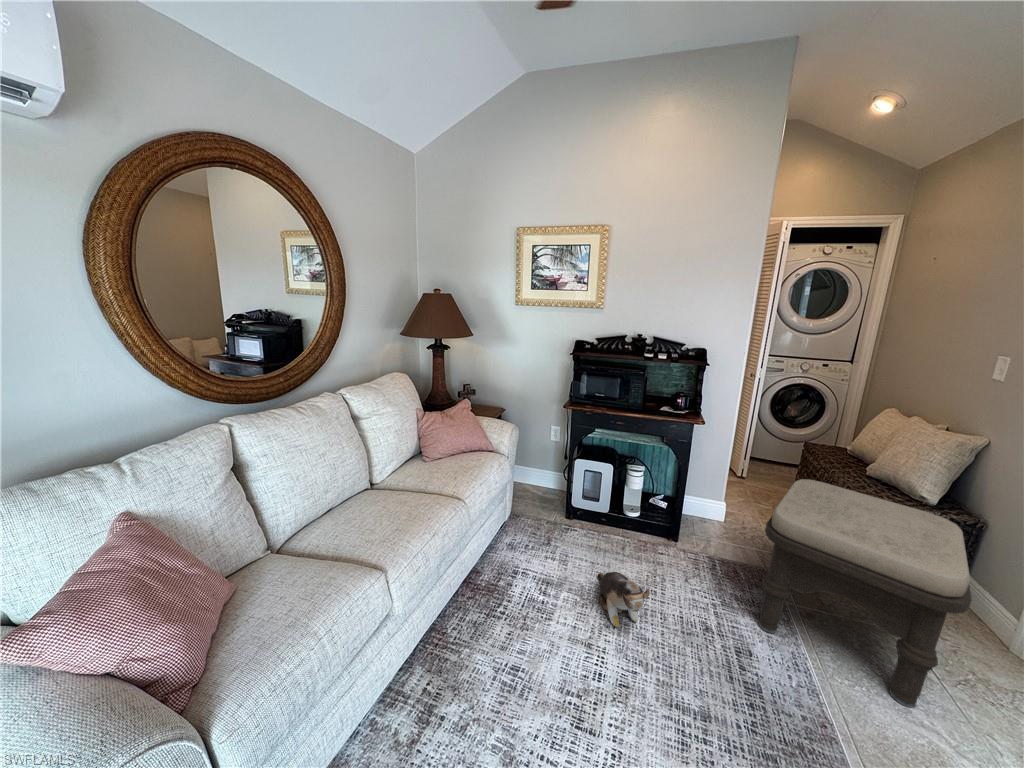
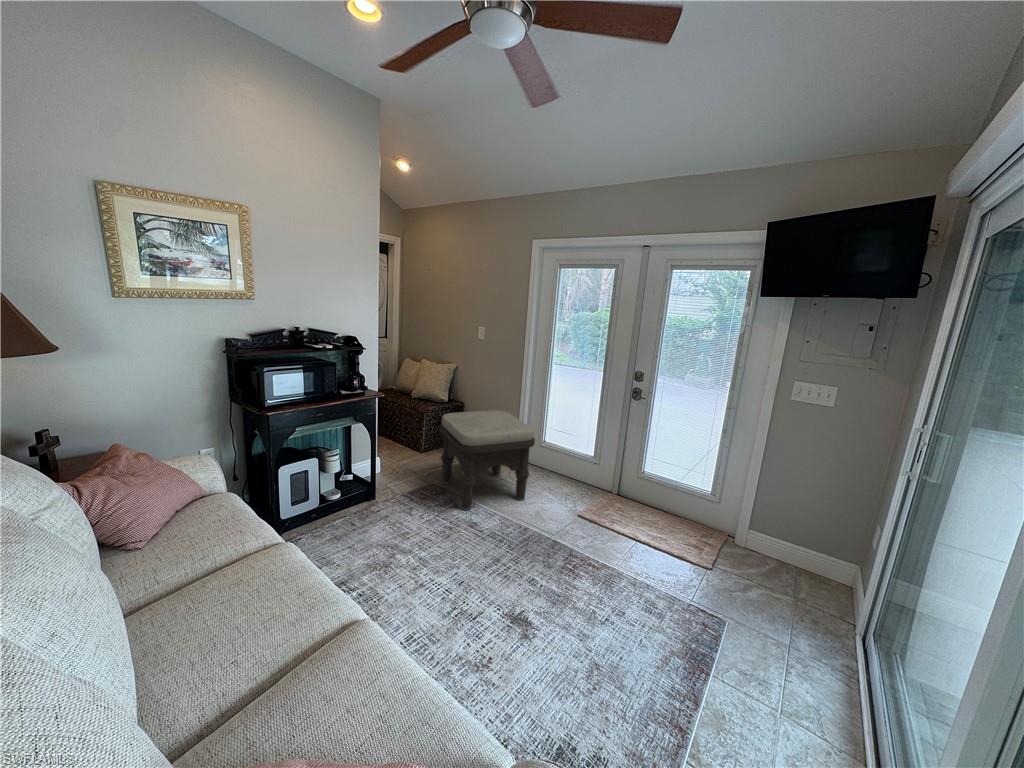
plush toy: present [598,572,650,627] -> none [368,519,444,566]

